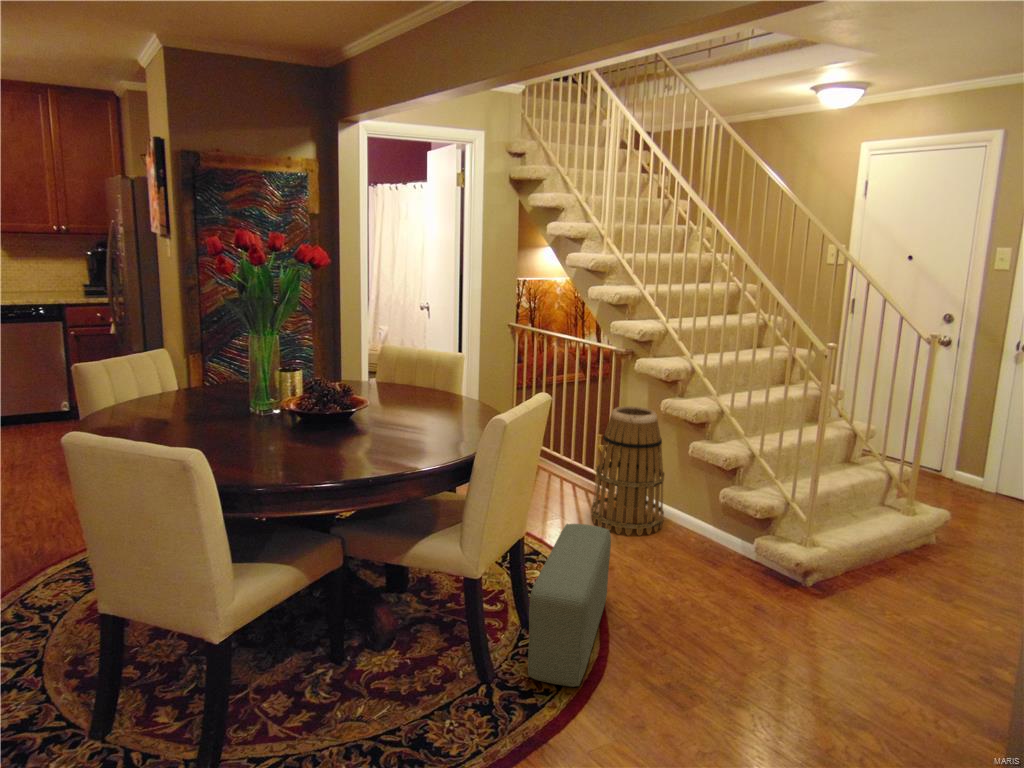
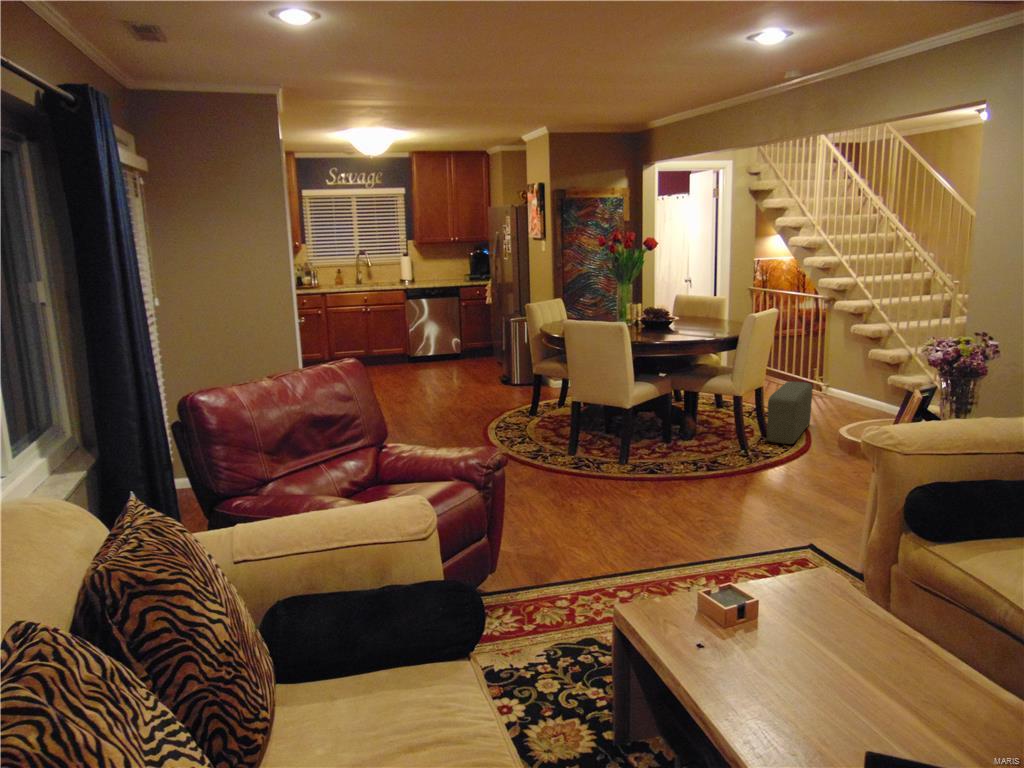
basket: present [591,406,664,536] -> none [804,330,852,406]

